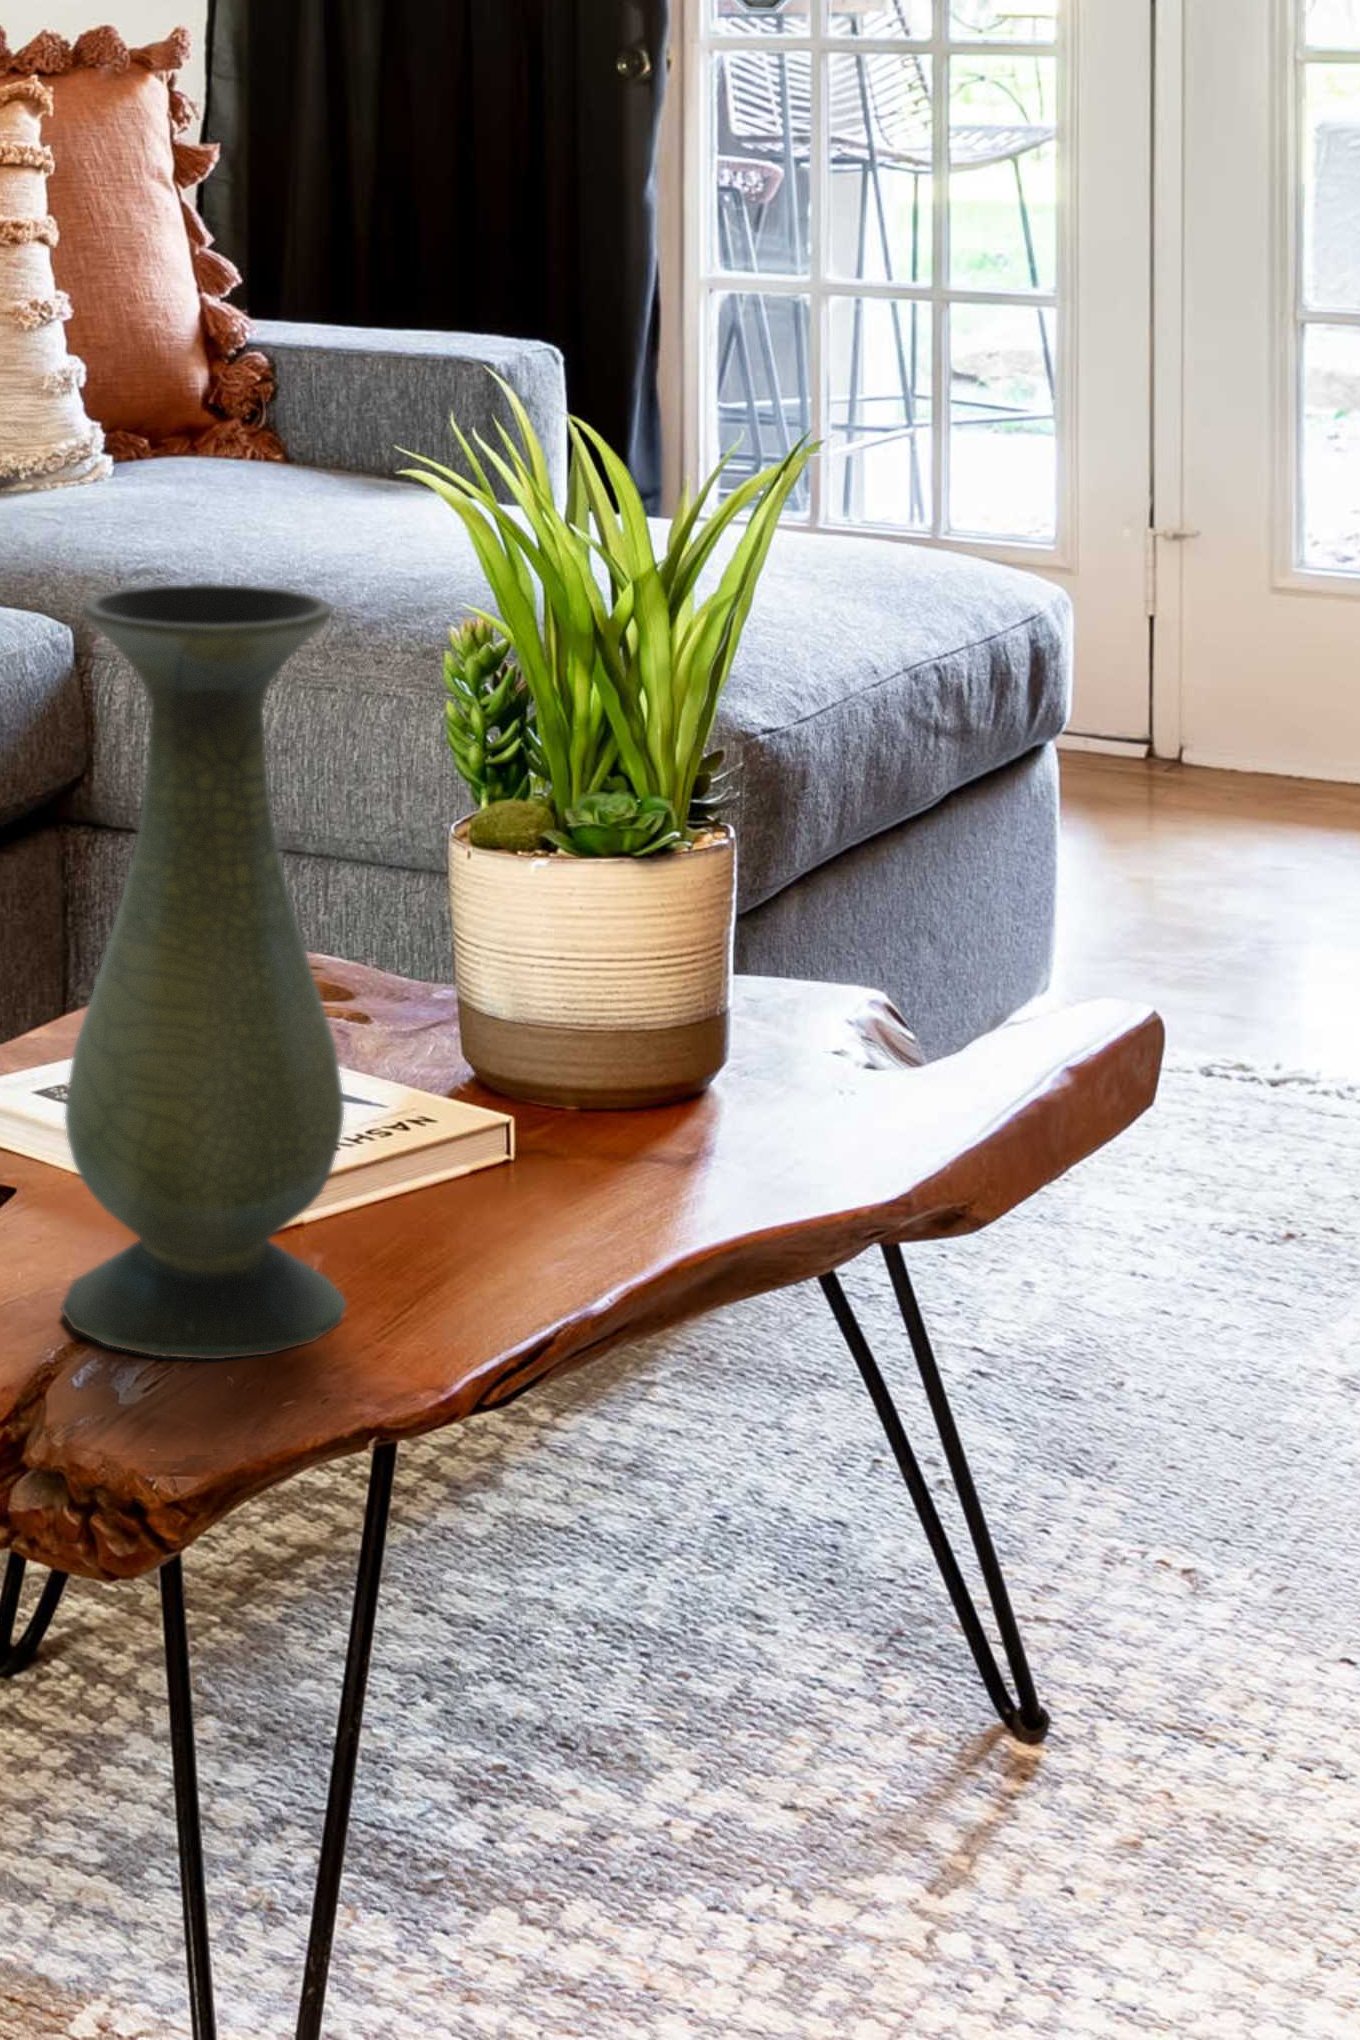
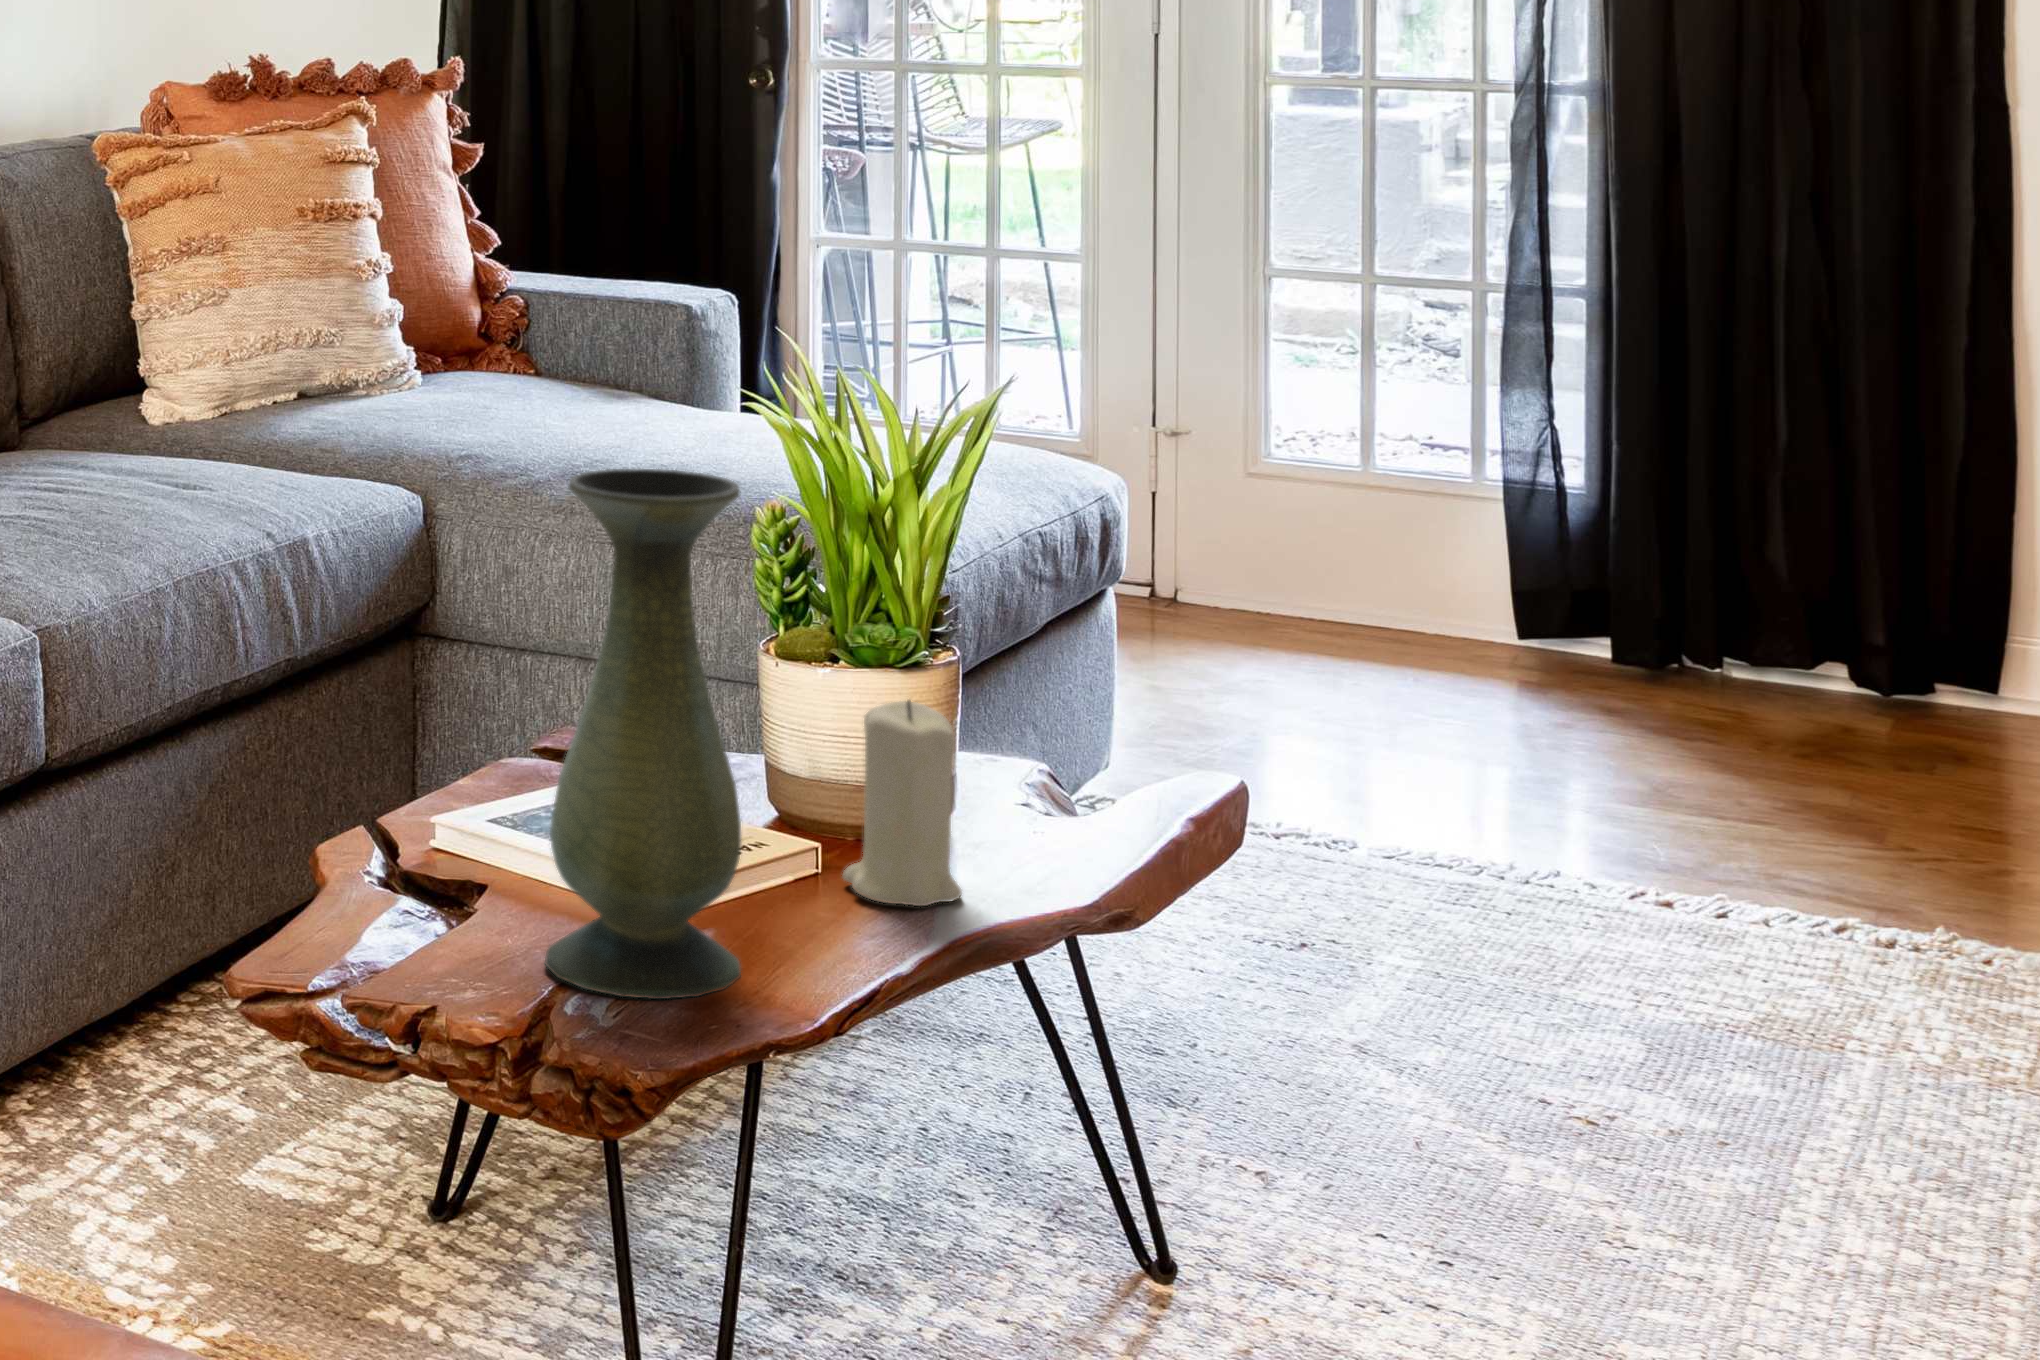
candle: none [526,912,691,1213] -> present [843,700,962,906]

